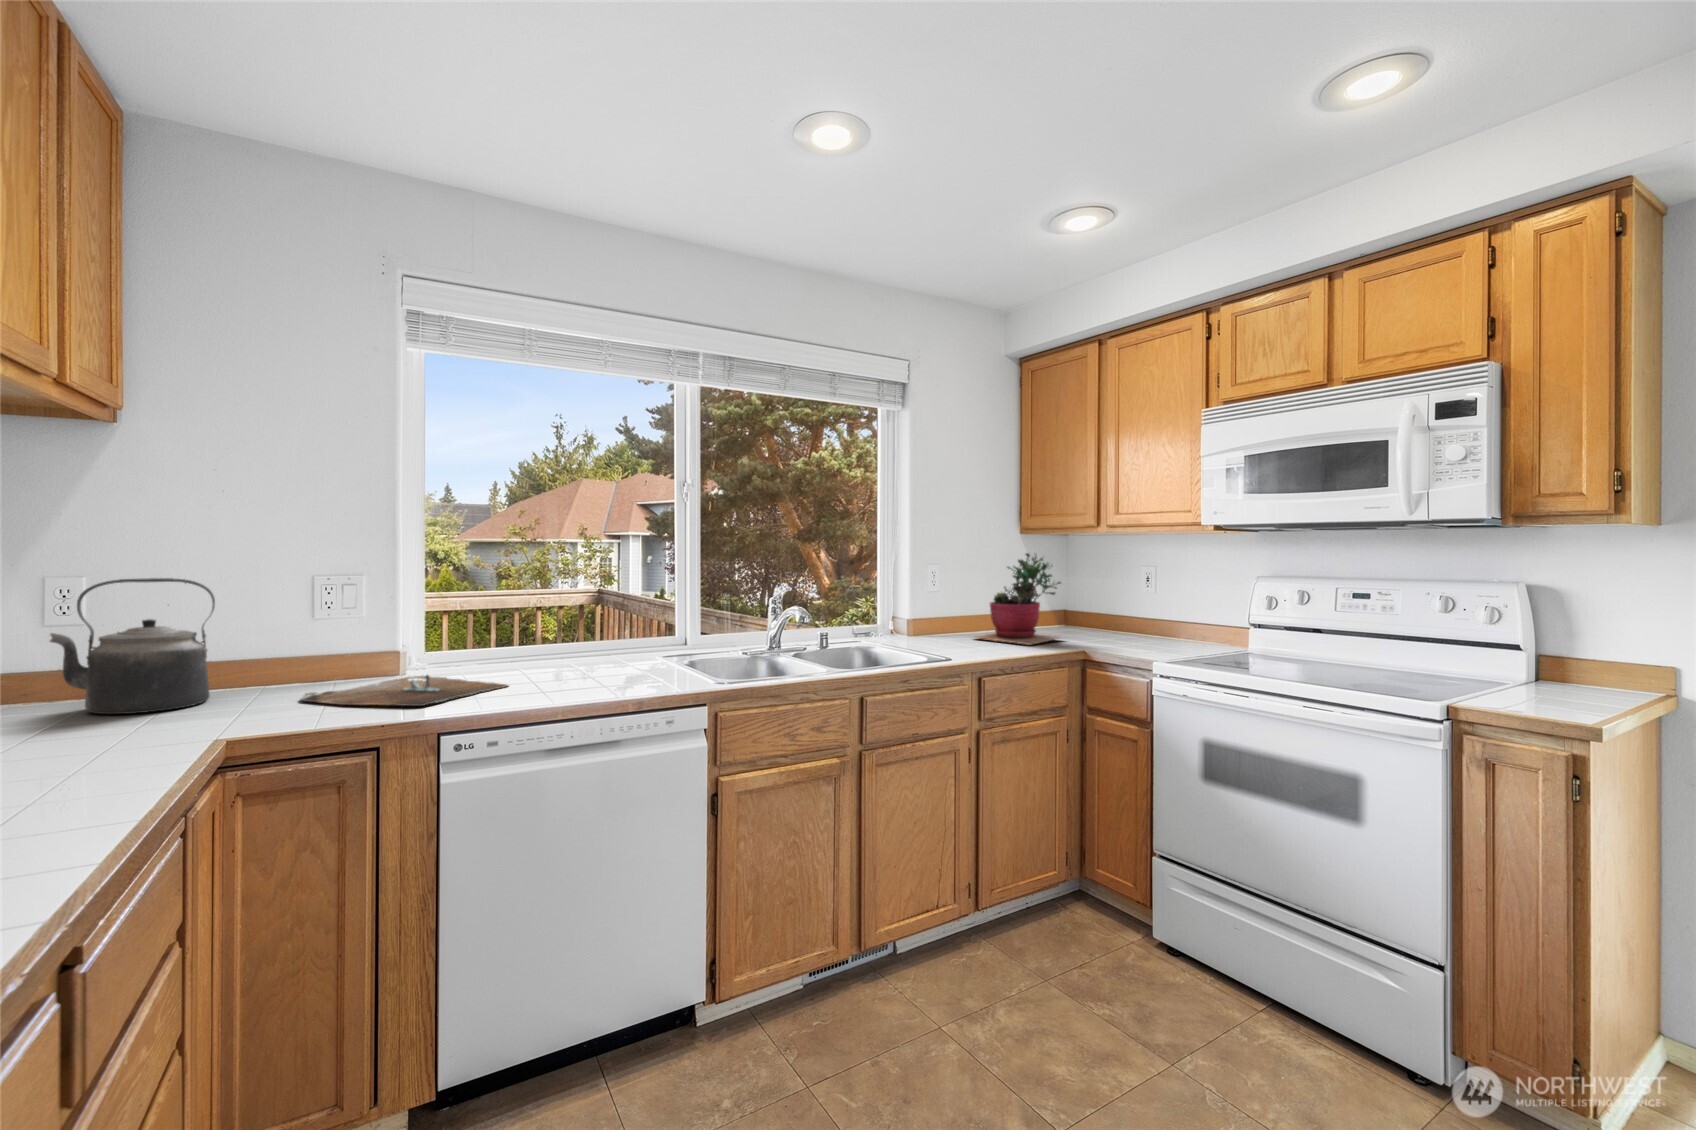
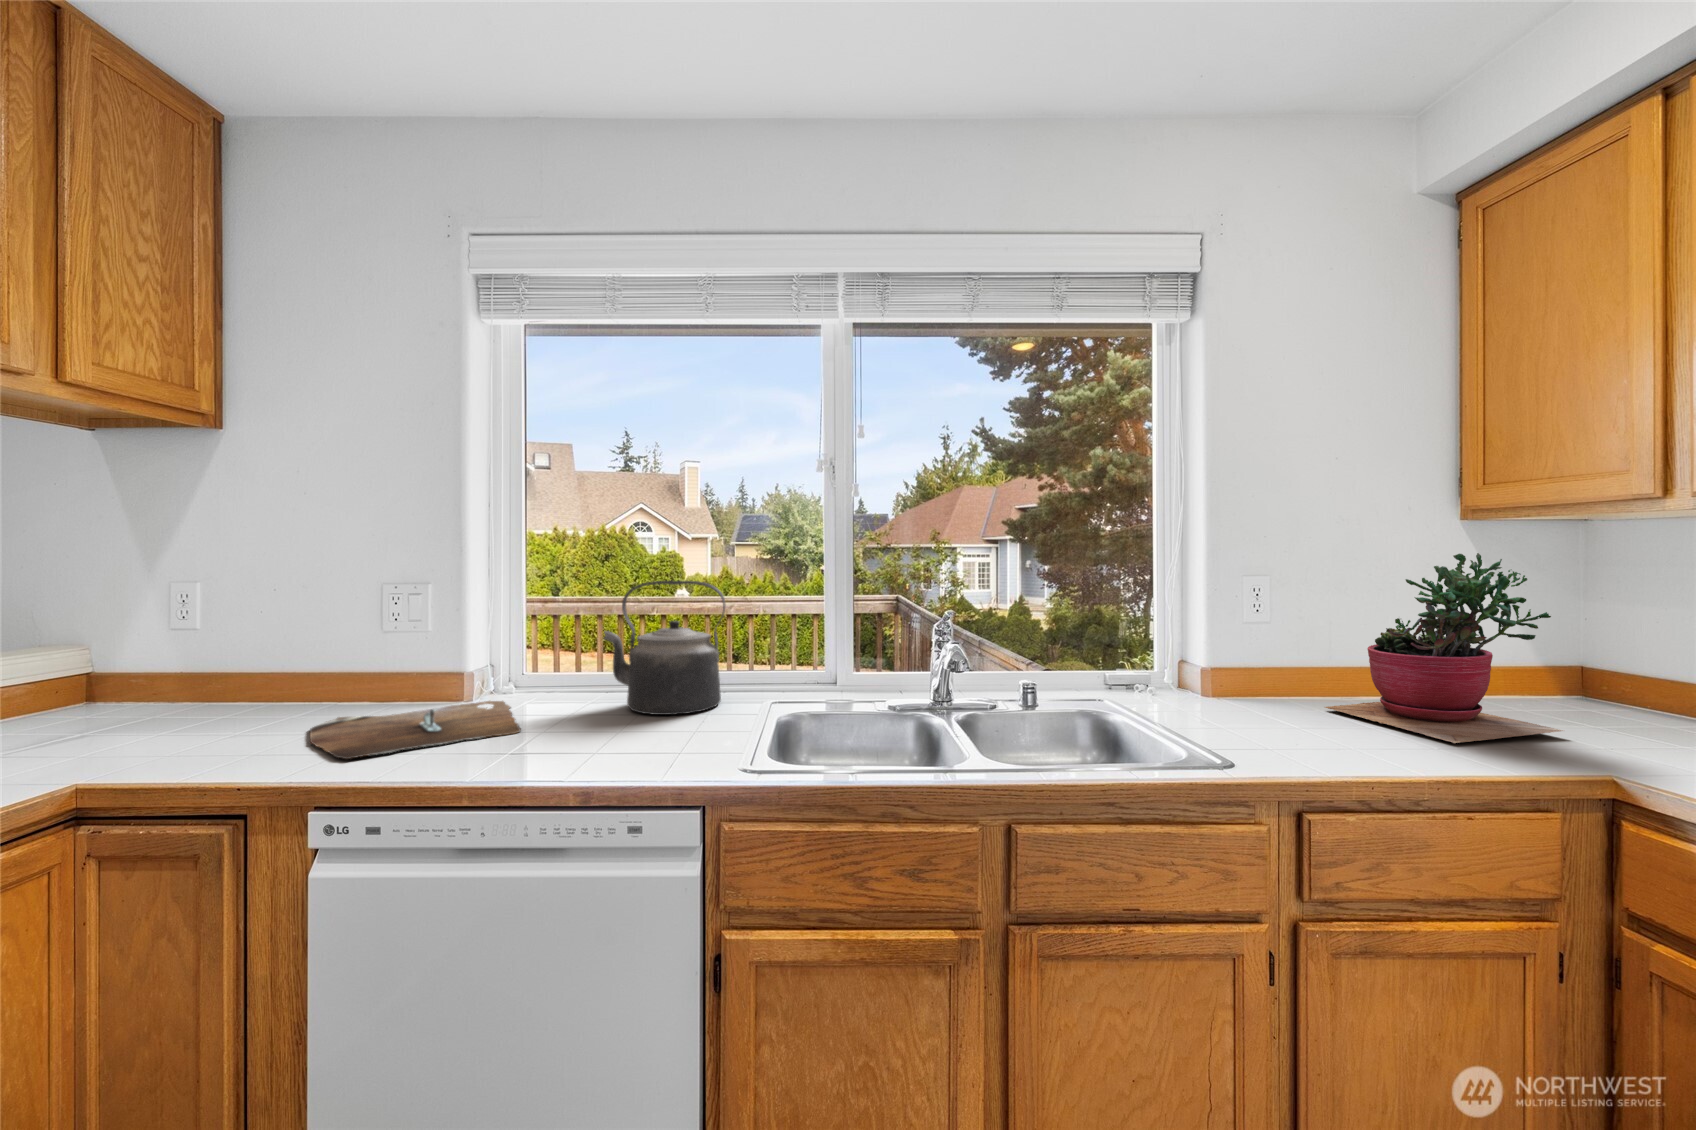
kettle: present [50,578,215,714] -> present [604,581,725,715]

